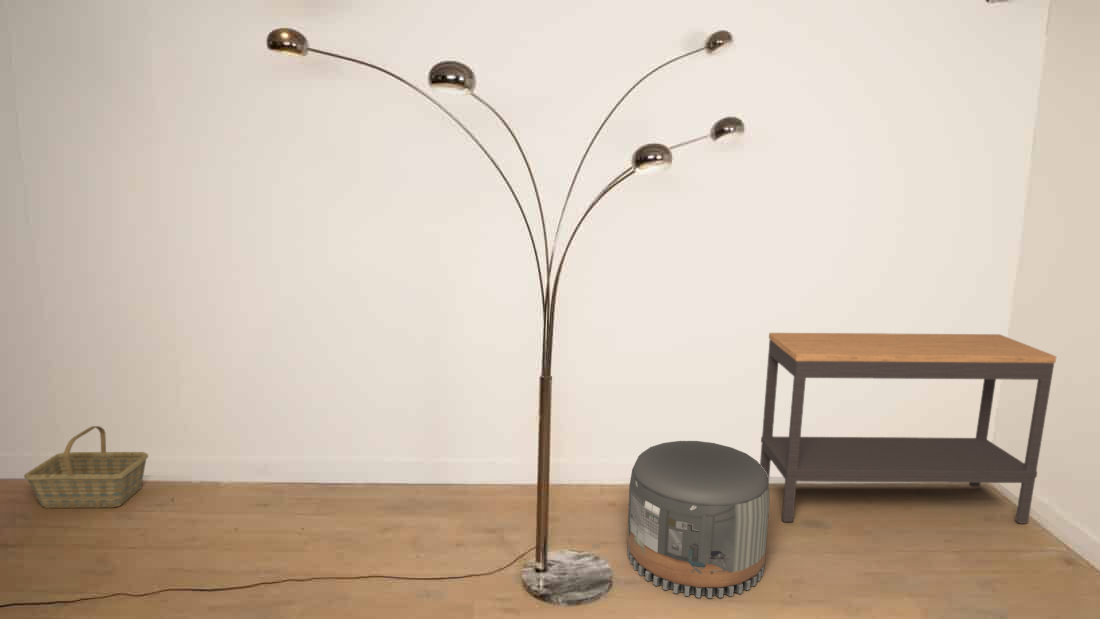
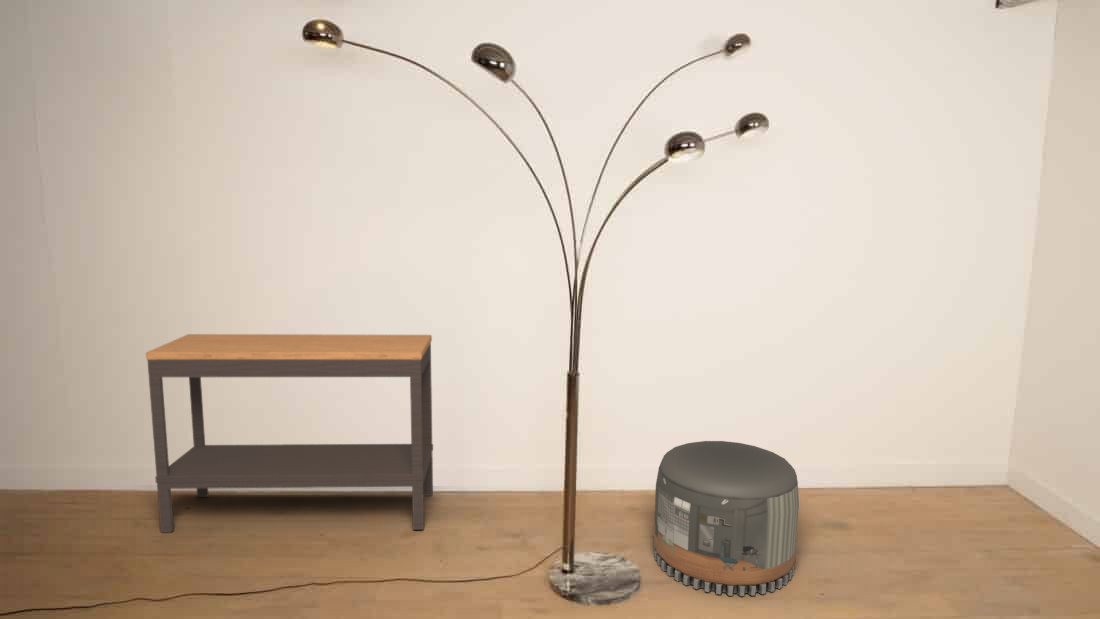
console table: present [760,333,1056,523] -> present [146,334,433,533]
basket: present [24,426,148,508] -> none [26,432,154,516]

